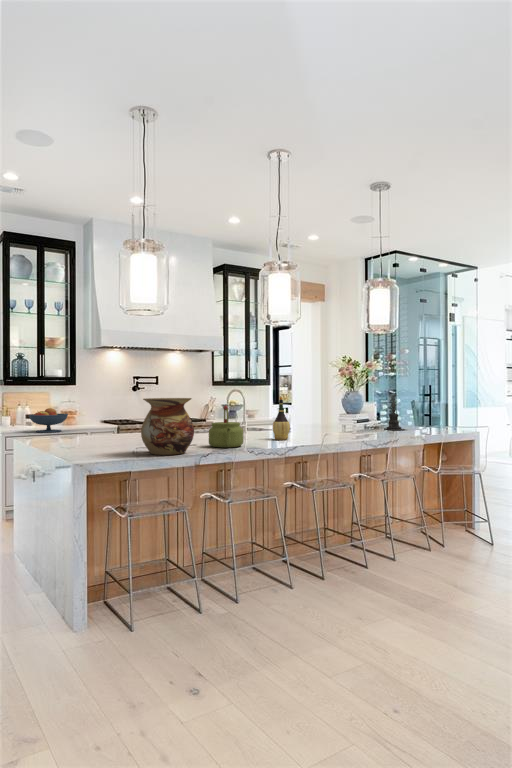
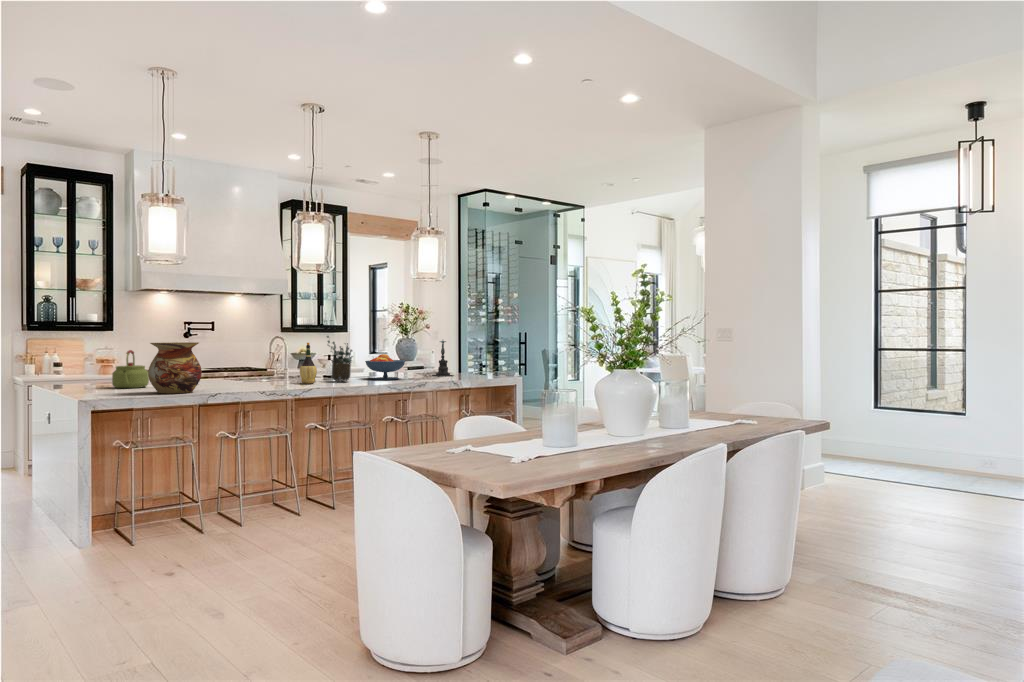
potted plant: none [293,390,324,437] -> present [327,336,353,381]
kettle: present [209,406,243,448] -> present [112,350,149,388]
fruit bowl: present [29,408,68,432] -> present [365,354,405,380]

